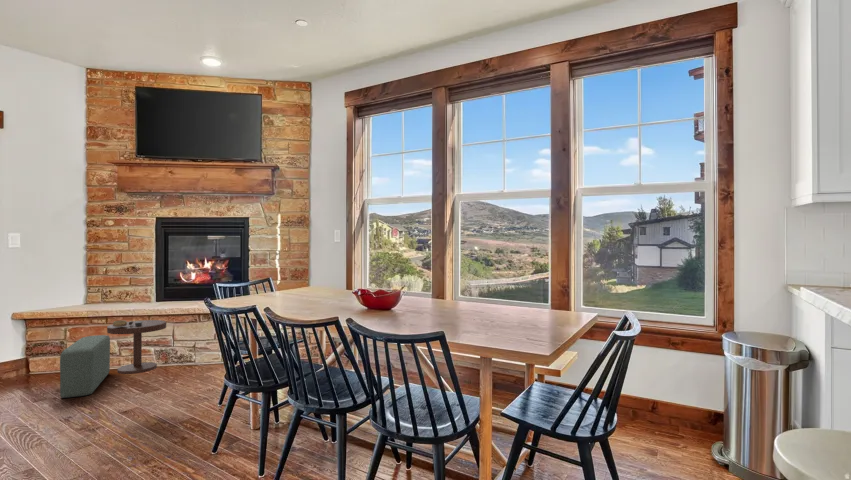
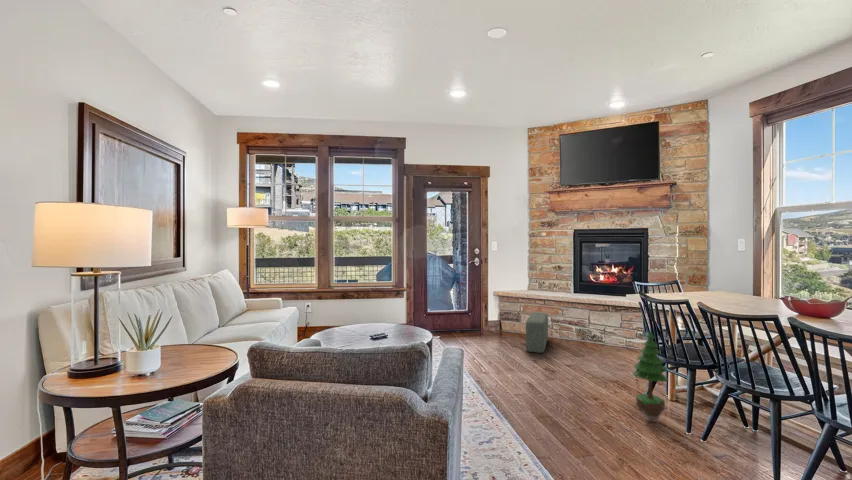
side table: present [107,320,166,374] -> none [562,307,600,374]
potted tree: none [185,335,232,454] -> present [633,331,668,420]

